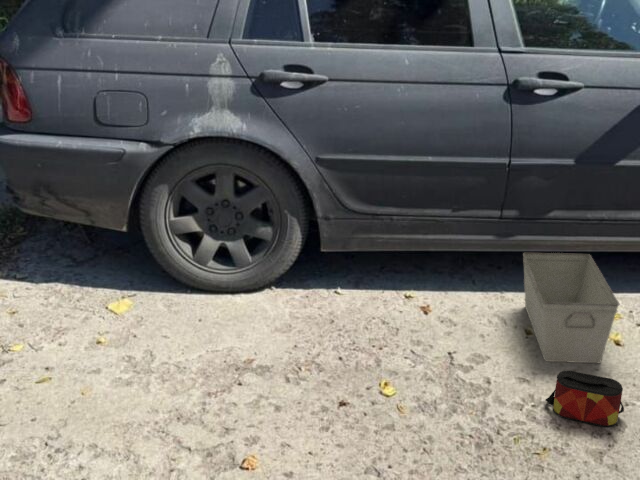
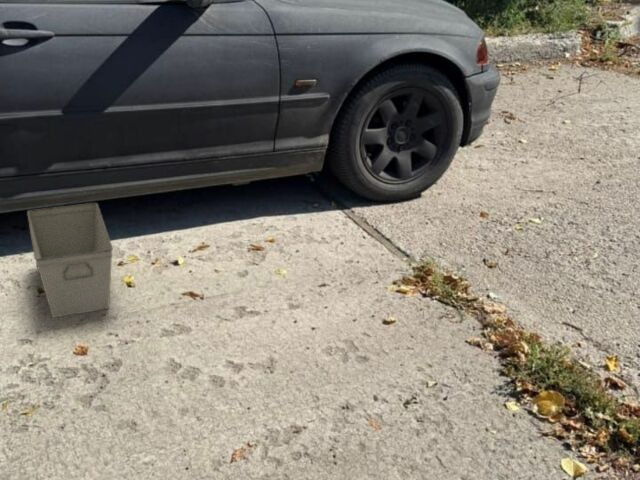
bag: present [546,371,624,427] -> none [43,323,118,371]

